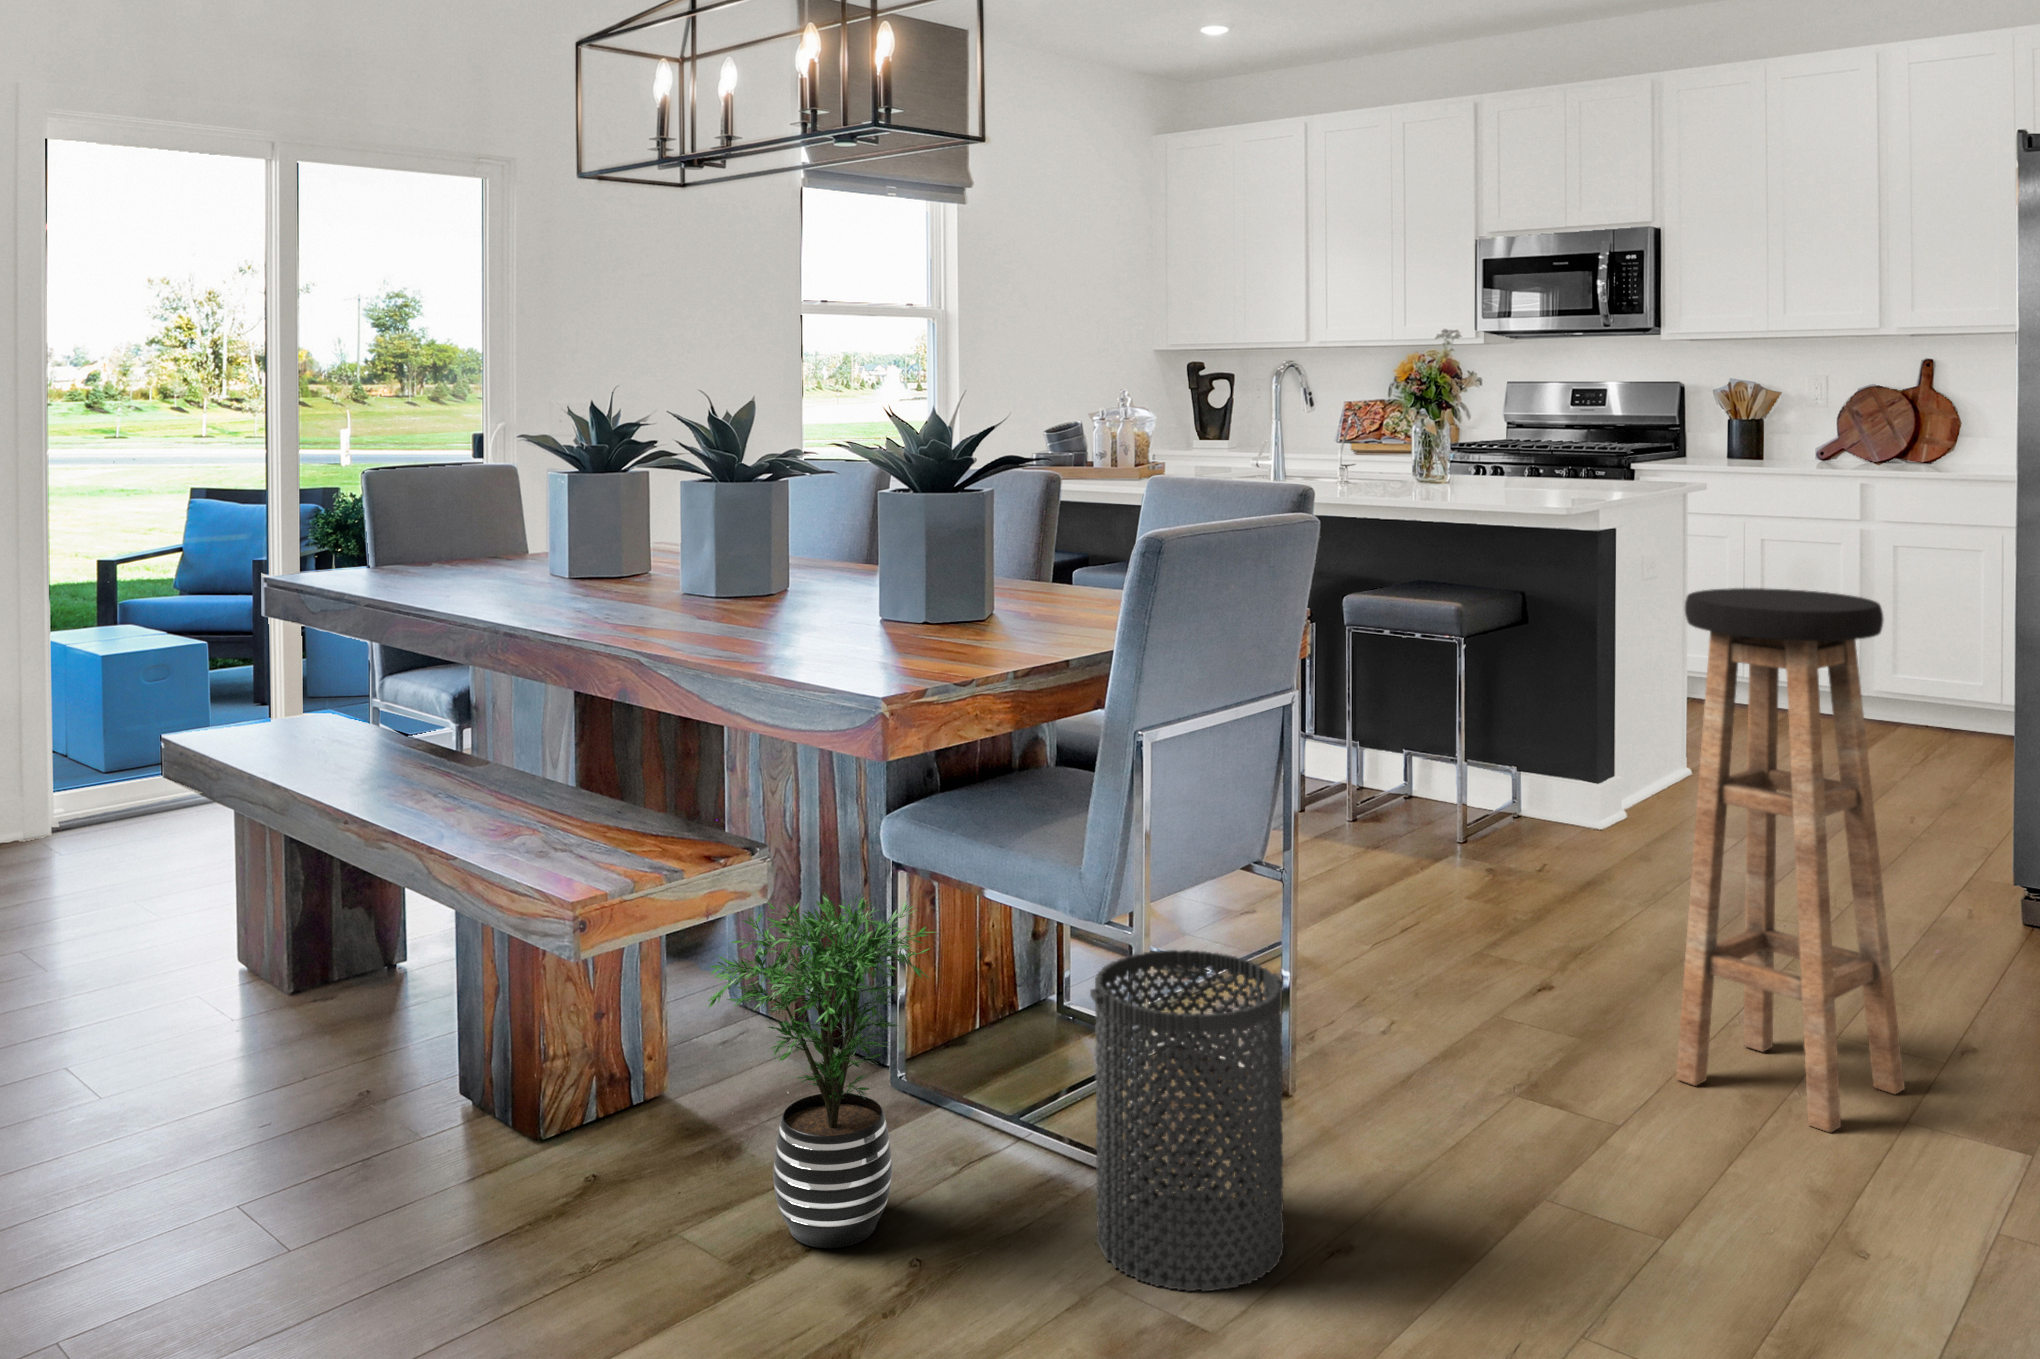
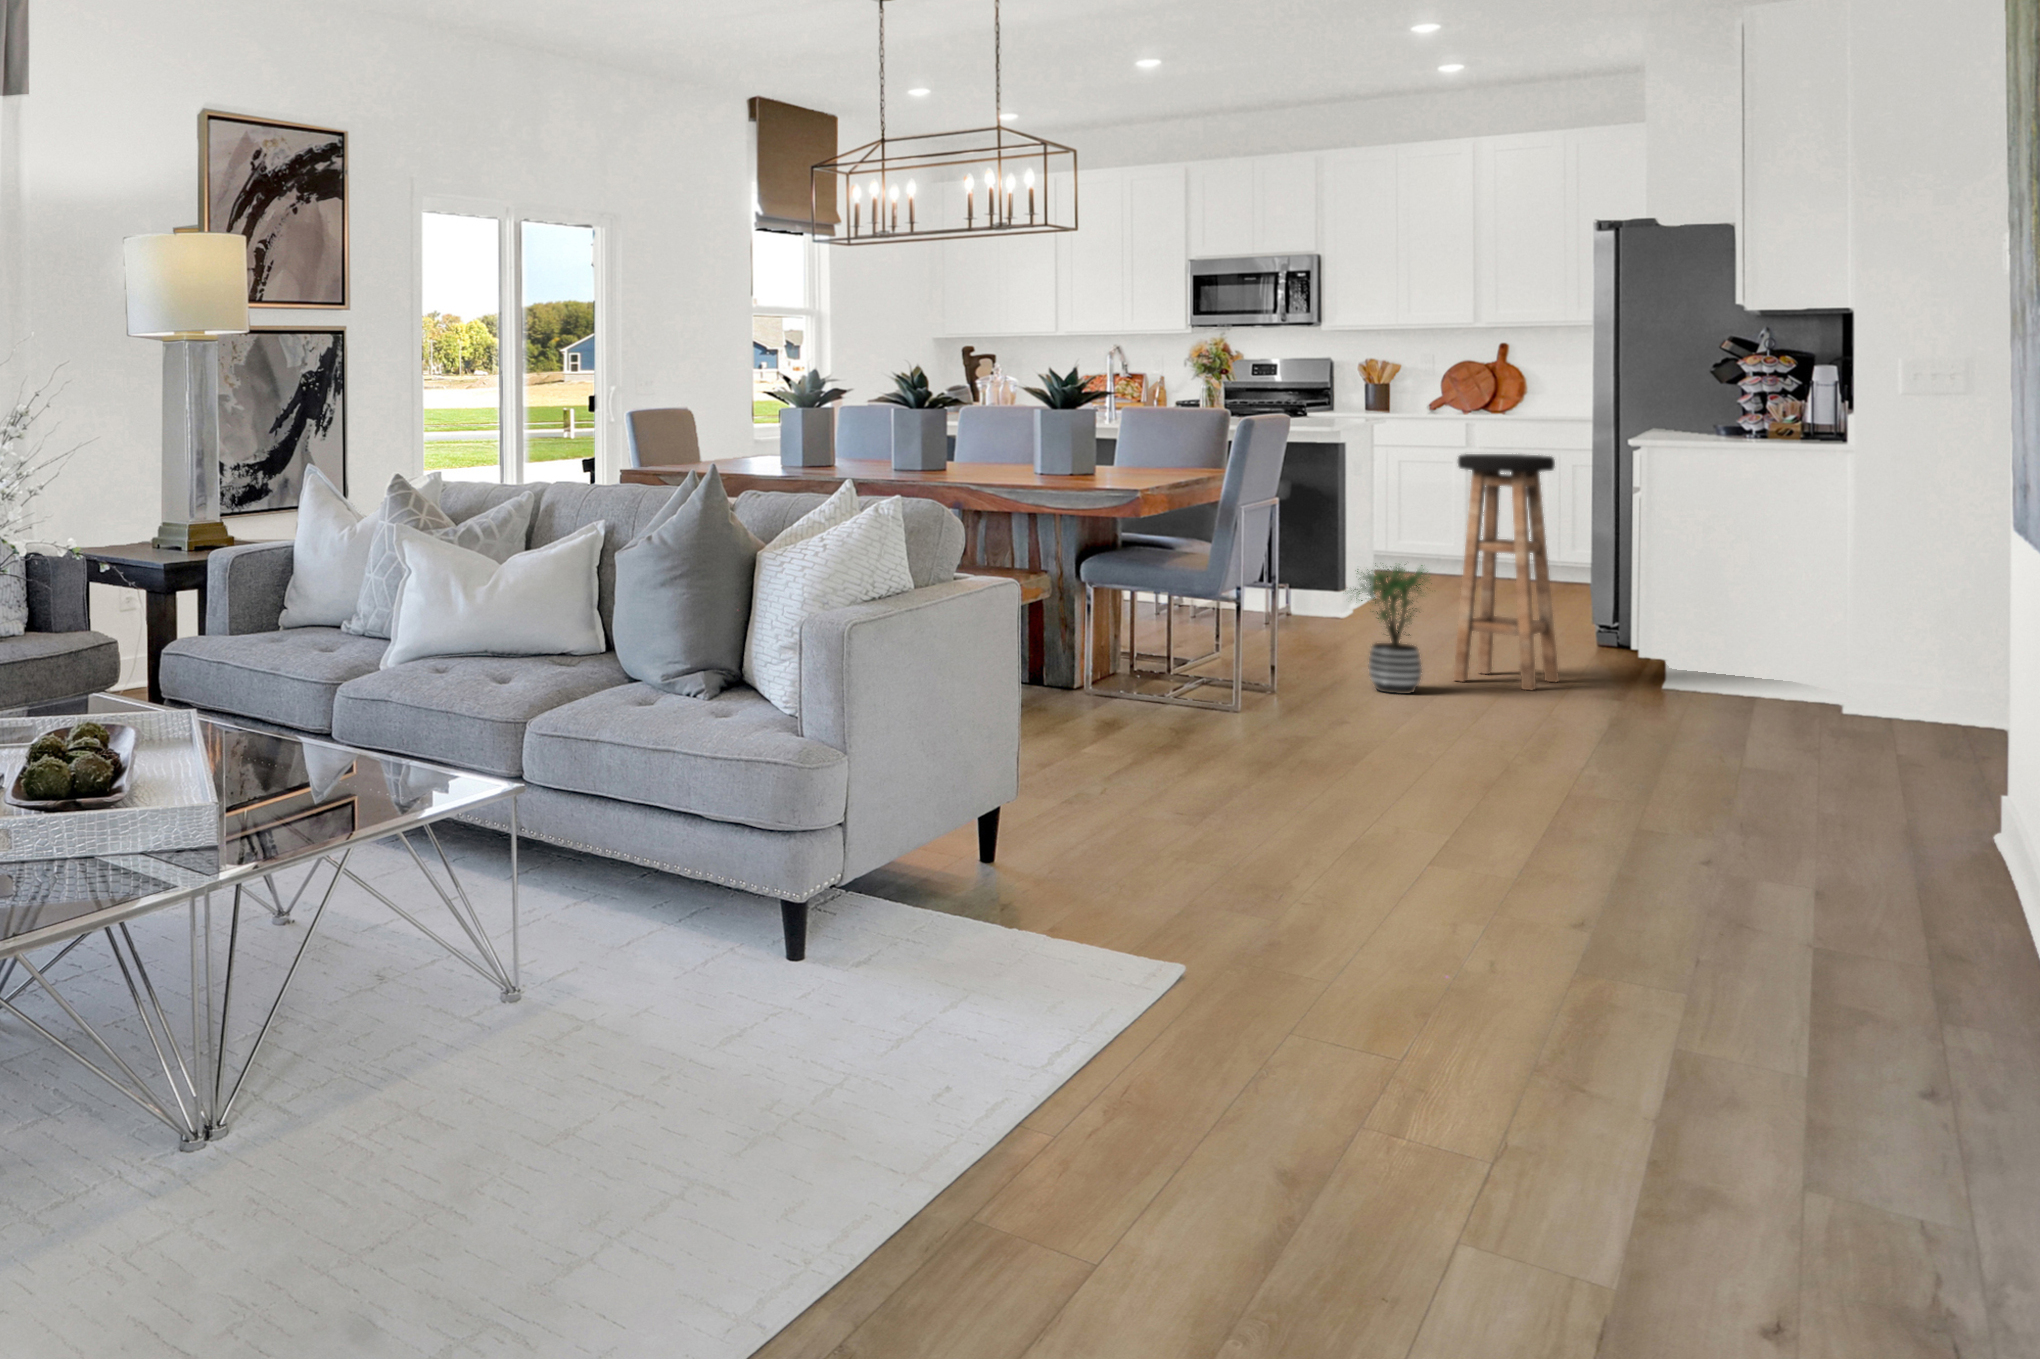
potted plant: present [708,892,934,1248] -> present [1345,563,1432,694]
trash can: present [1090,950,1284,1291] -> none [1243,600,1329,722]

